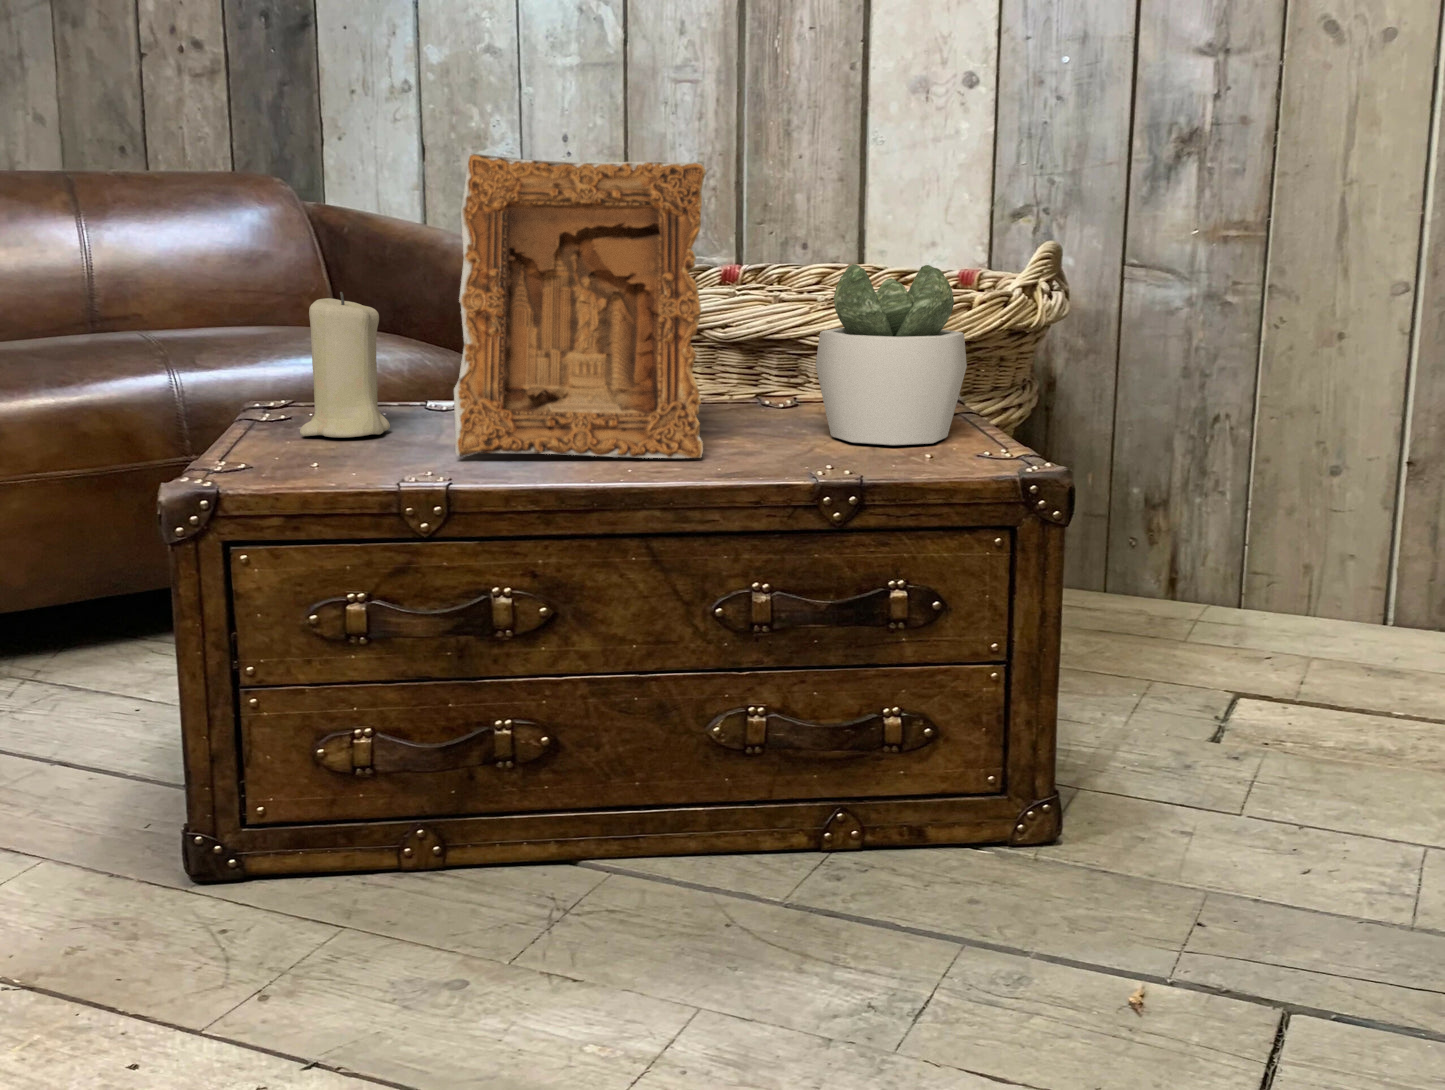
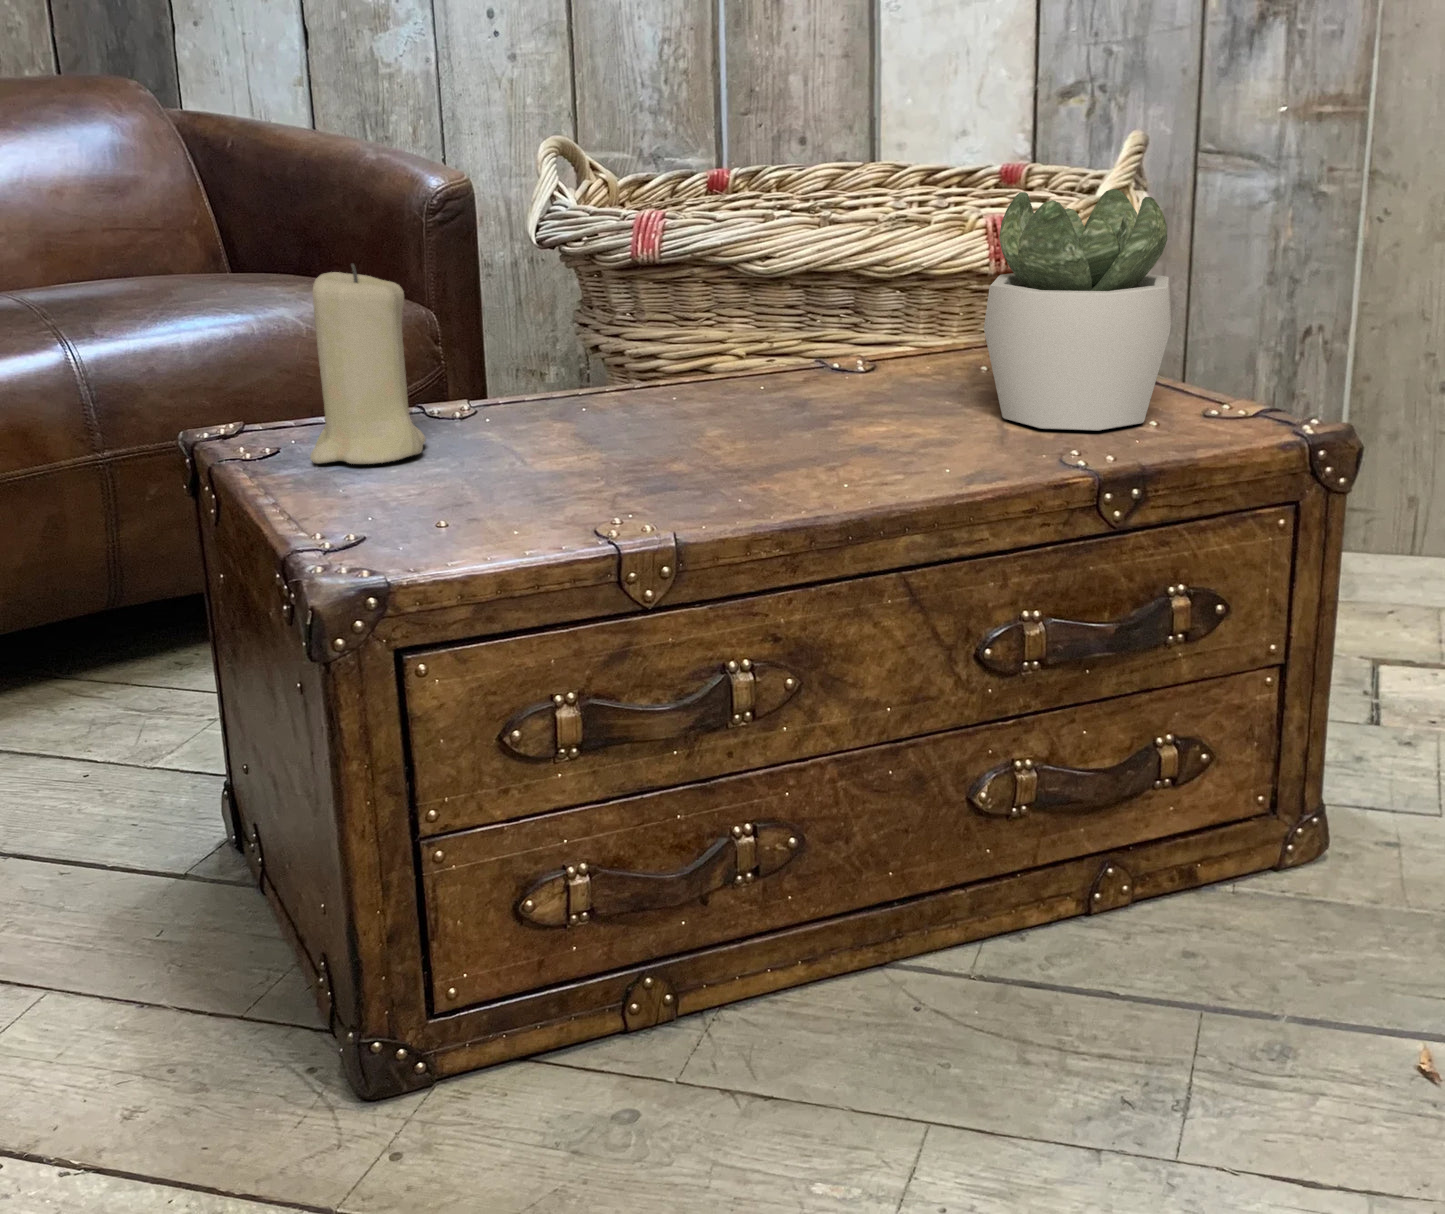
picture frame: present [454,154,706,458] -> none [532,67,883,492]

